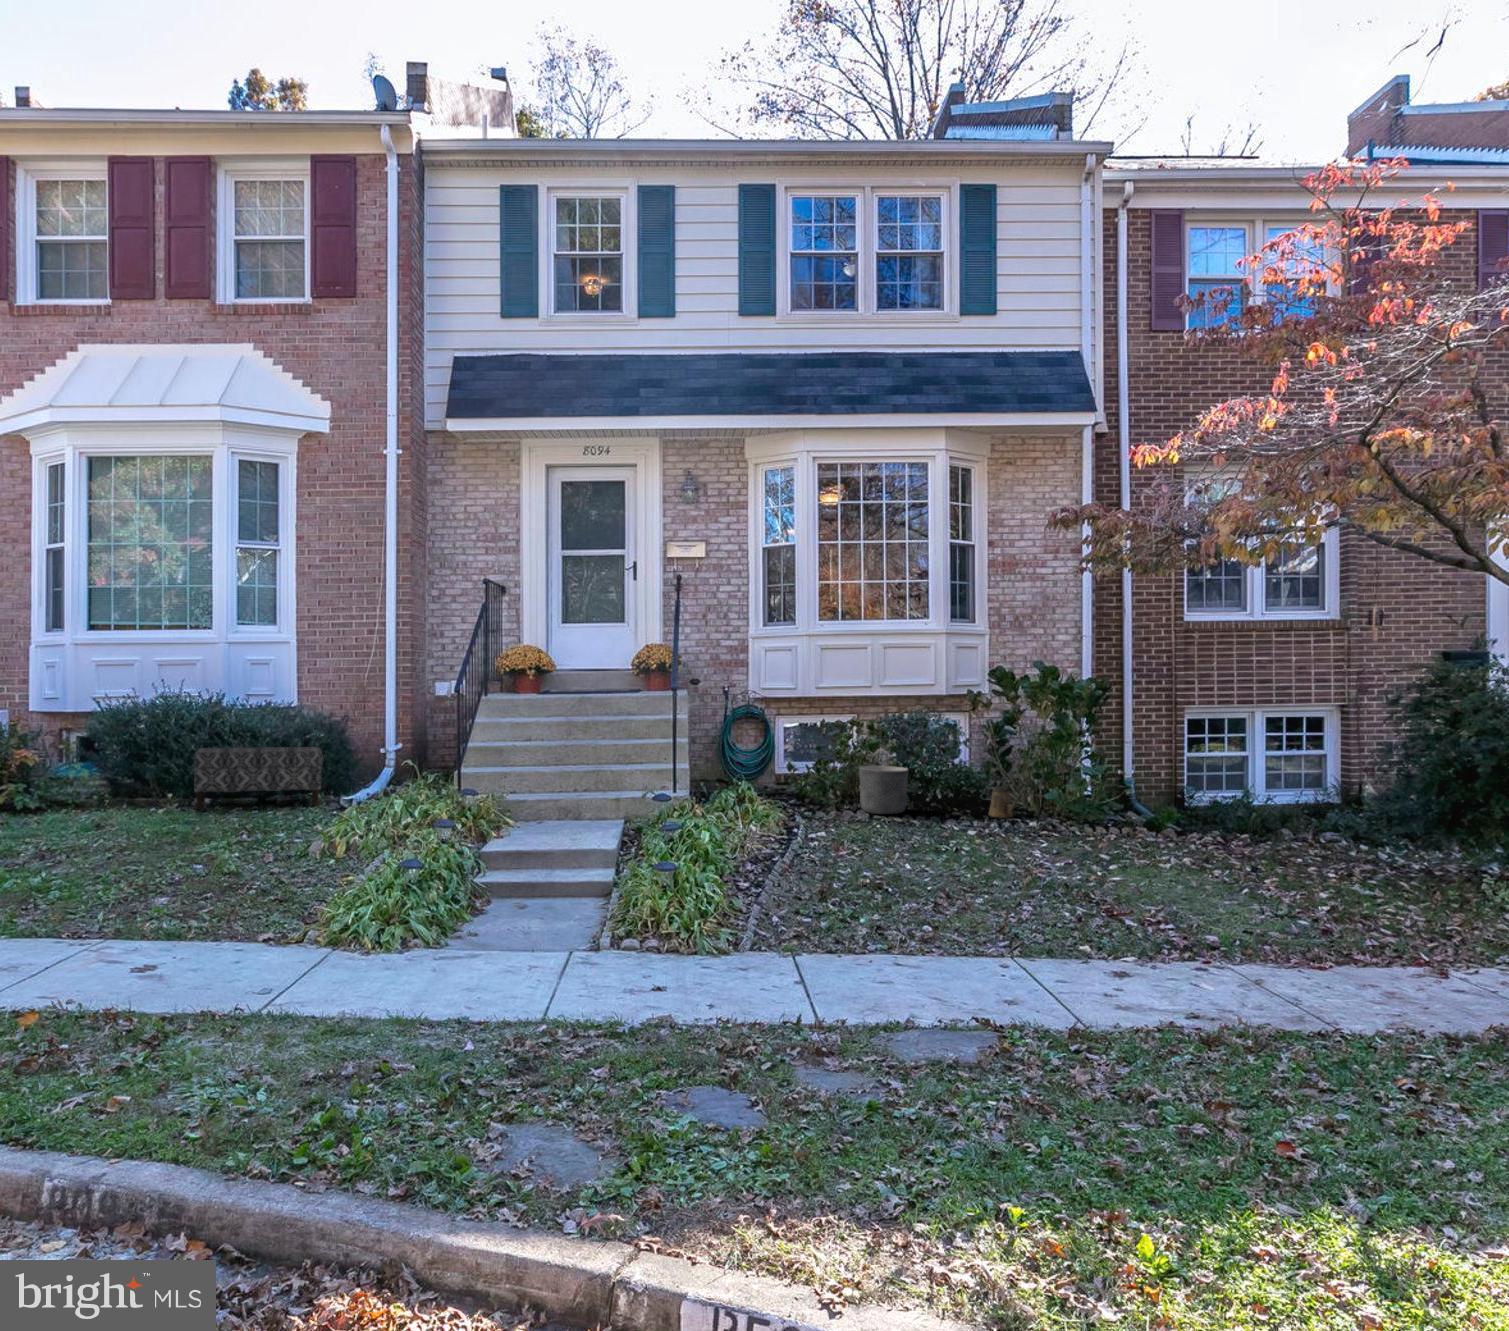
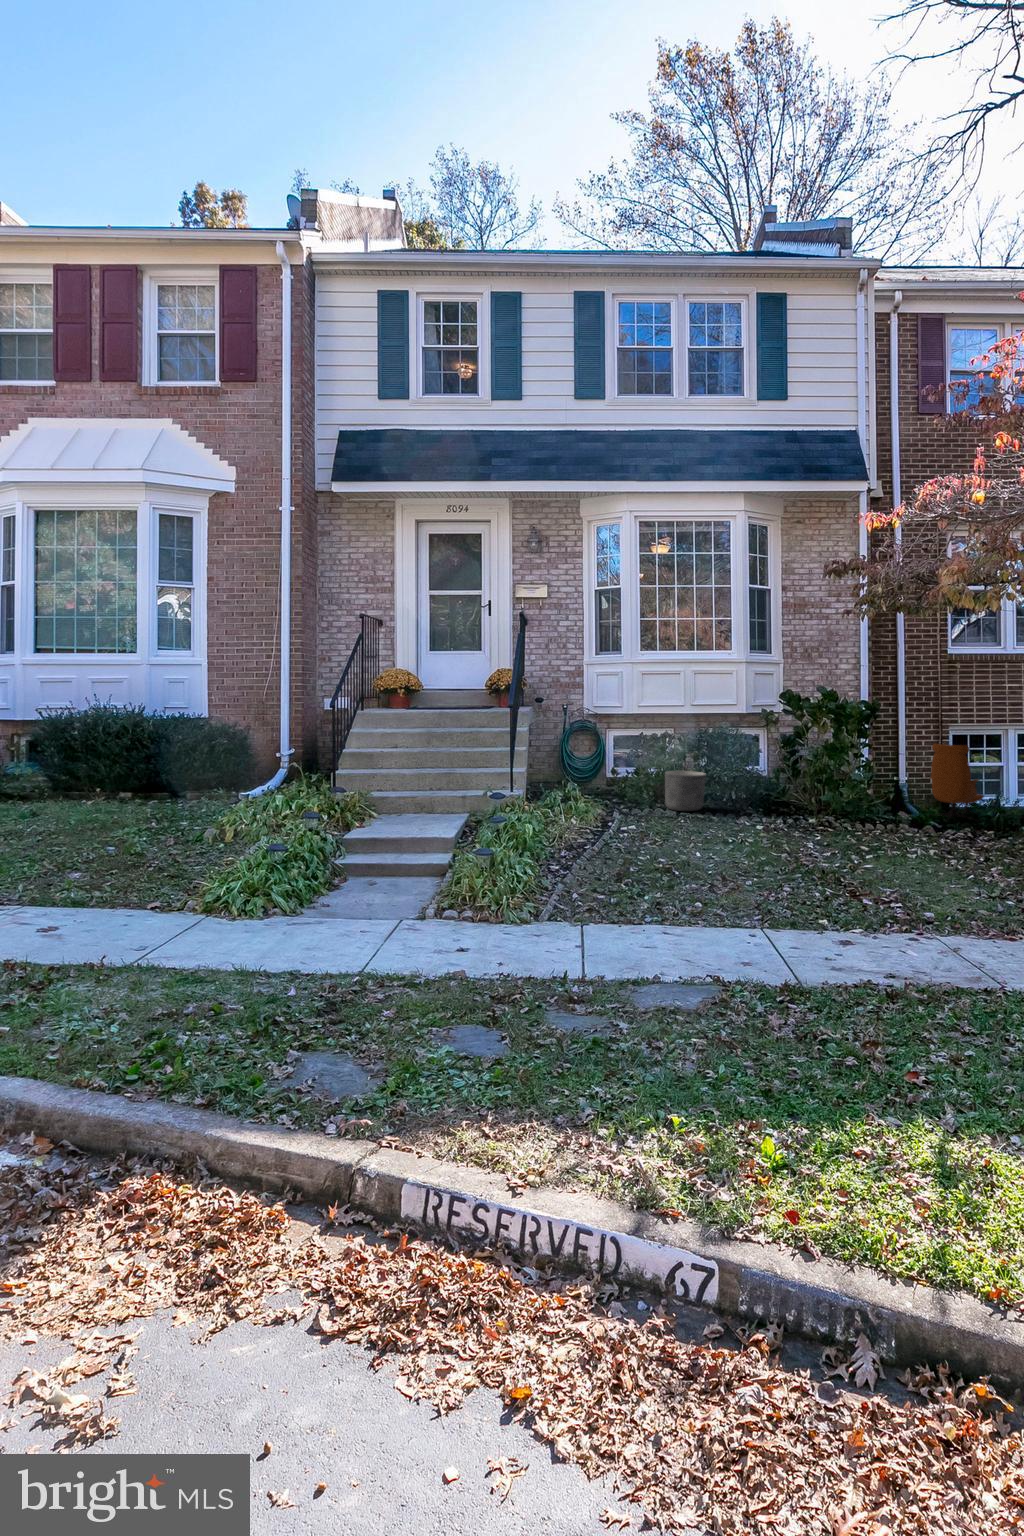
lounge chair: none [1157,731,1219,823] -> present [929,744,984,821]
bench: present [194,747,323,810] -> none [135,752,233,800]
watering can: present [987,787,1026,818] -> none [774,789,806,815]

